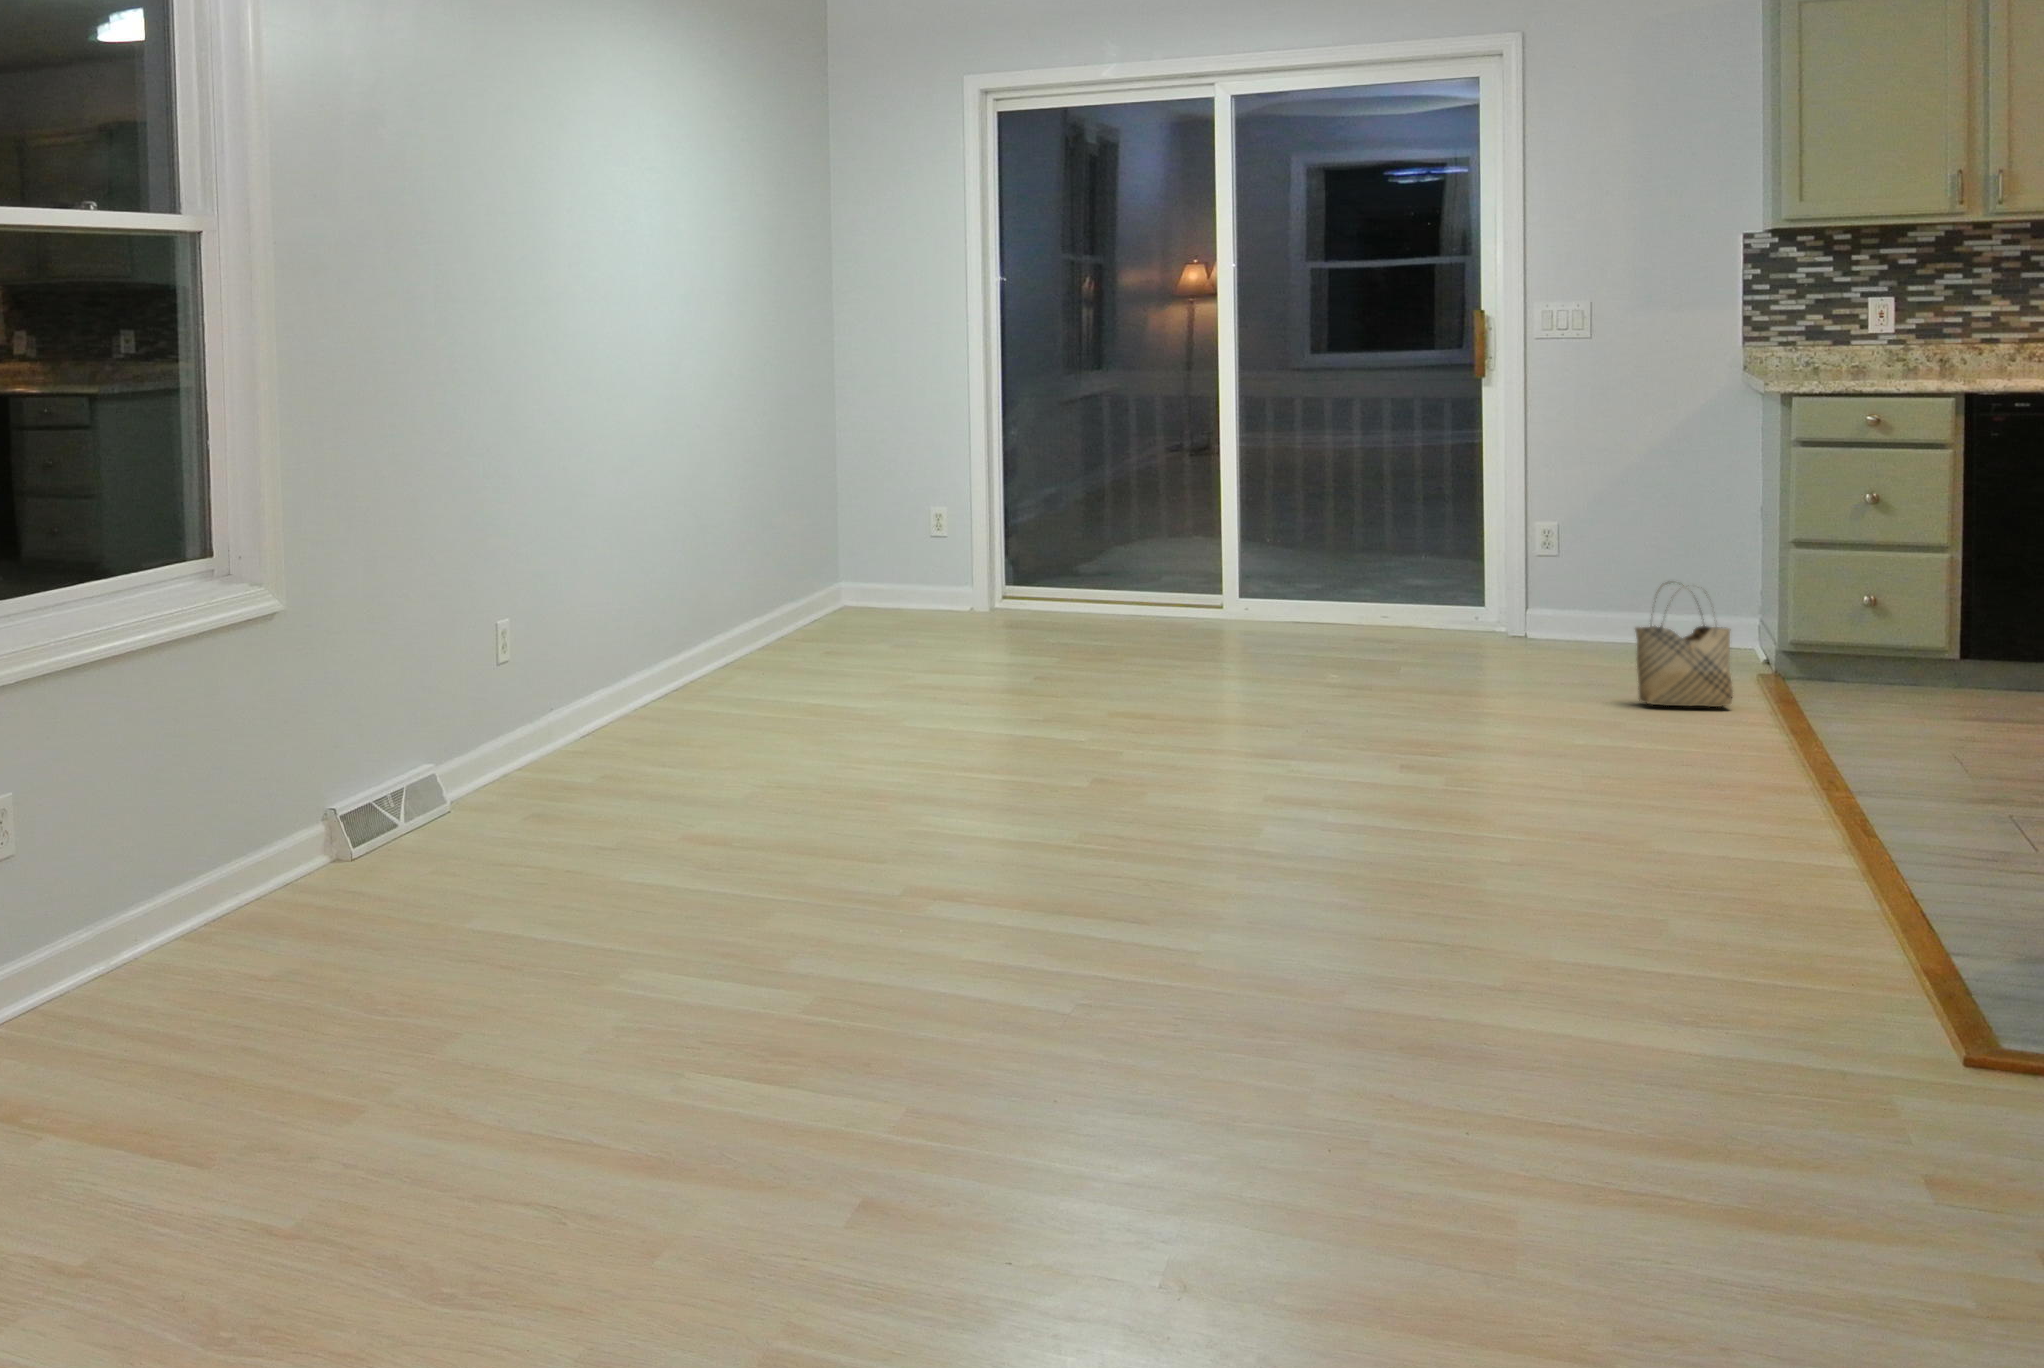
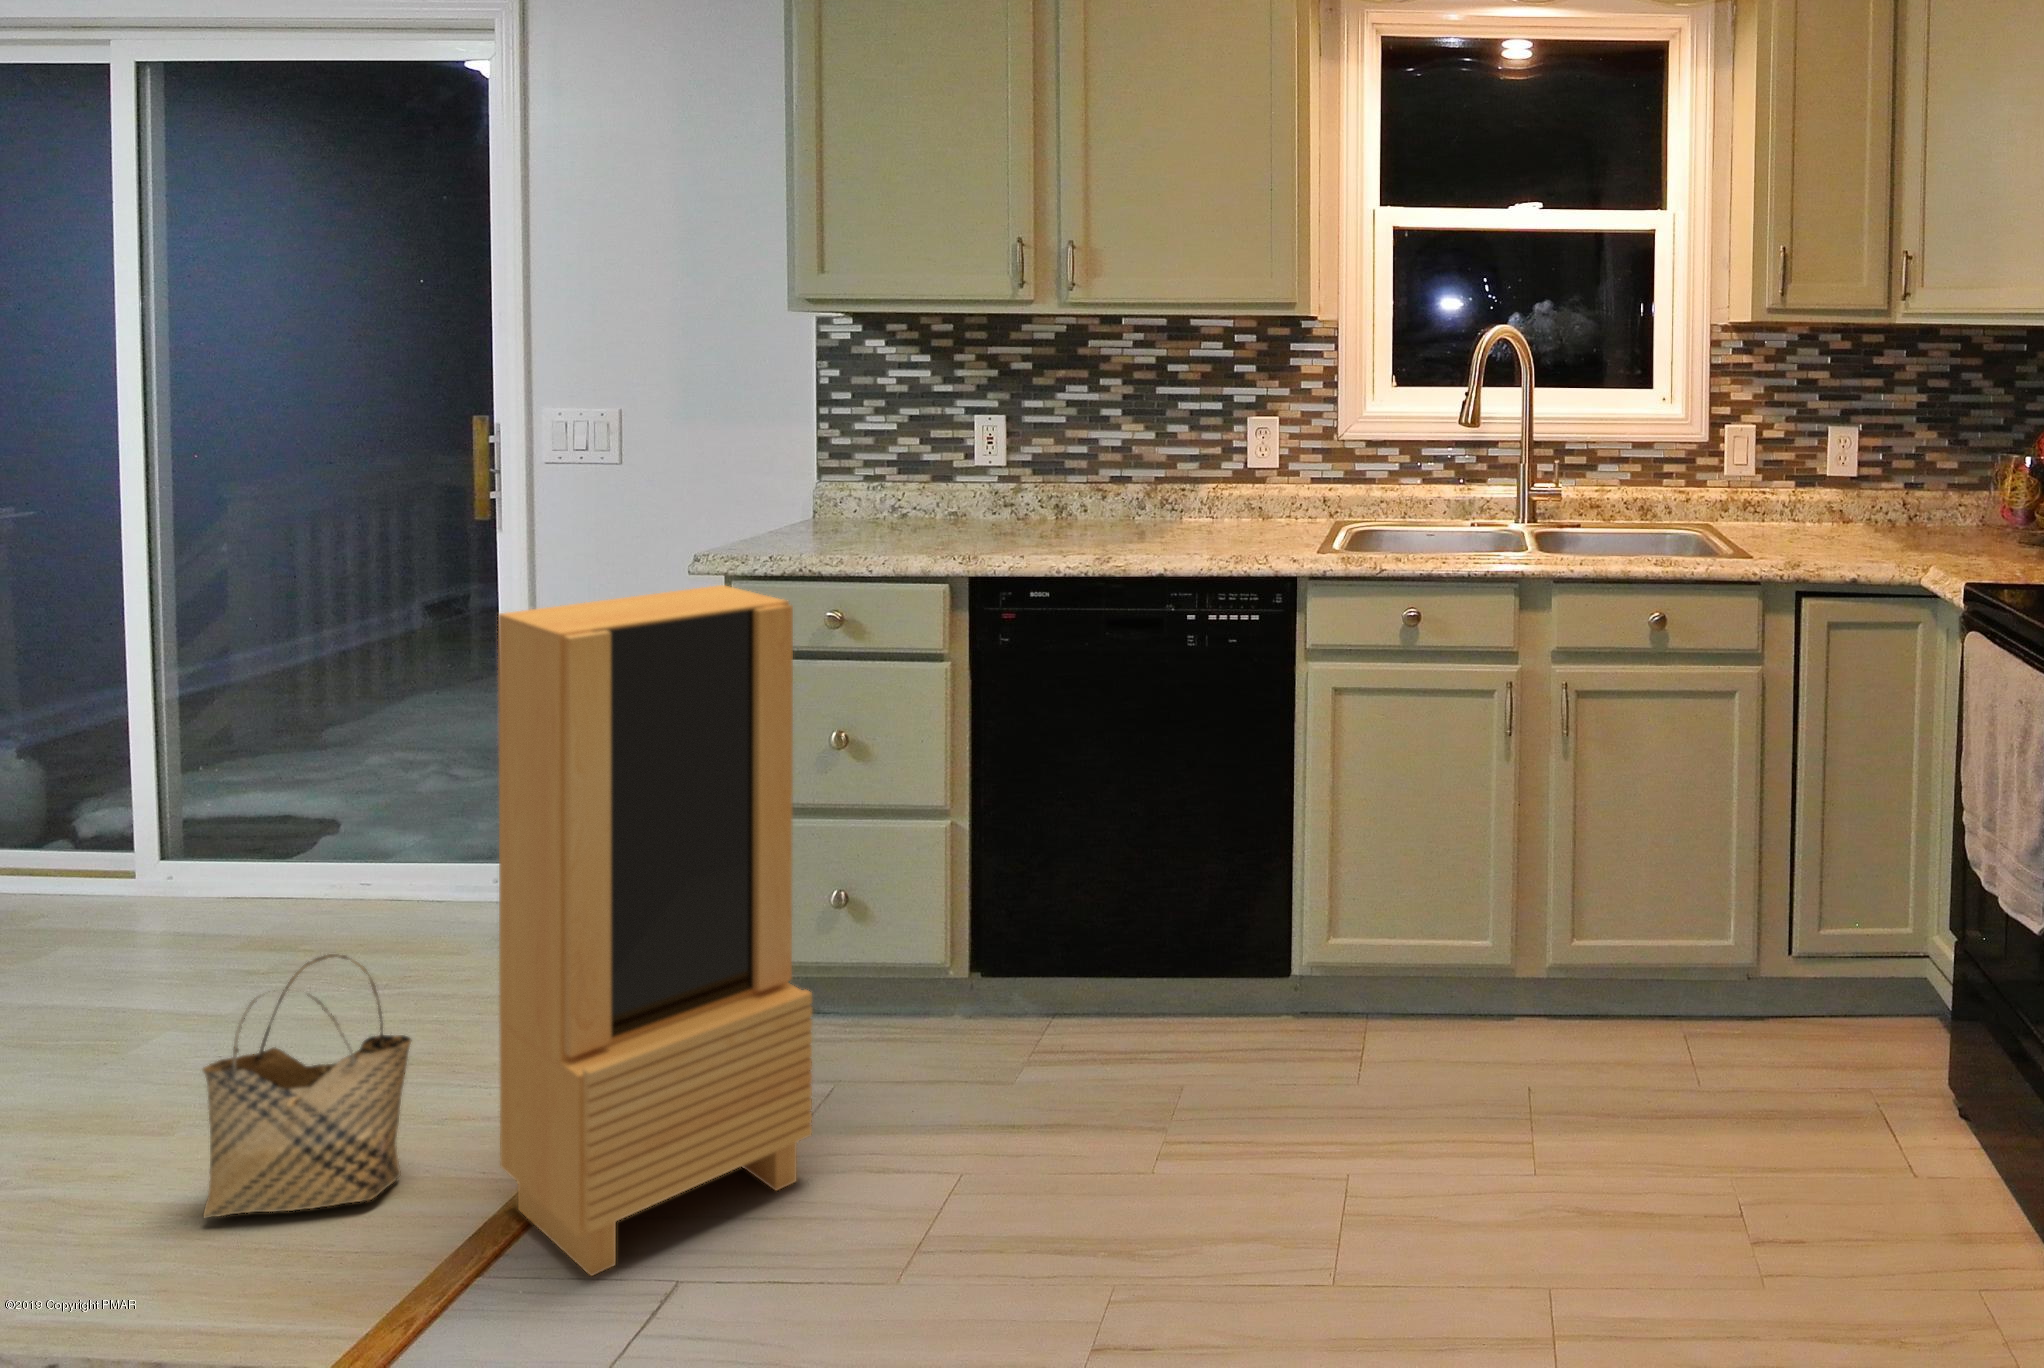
storage cabinet: none [1810,383,1993,732] -> present [498,585,812,1276]

